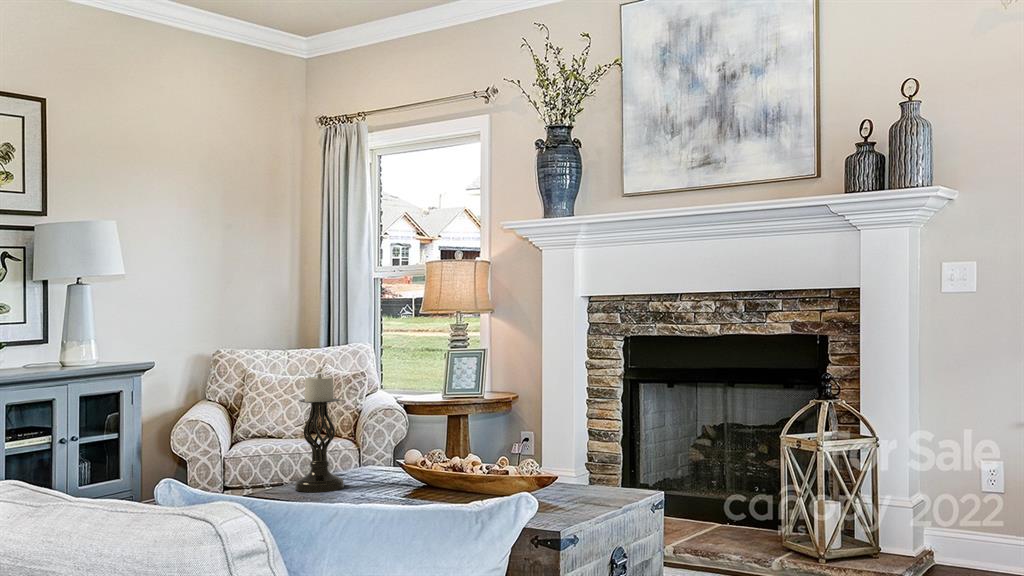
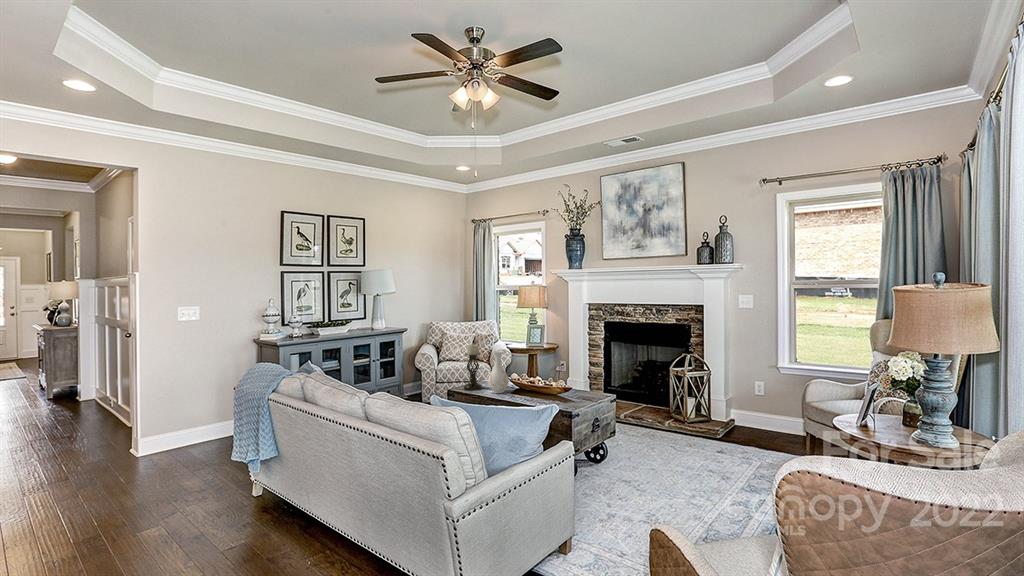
vase: none [359,389,412,495] -> present [488,351,509,393]

